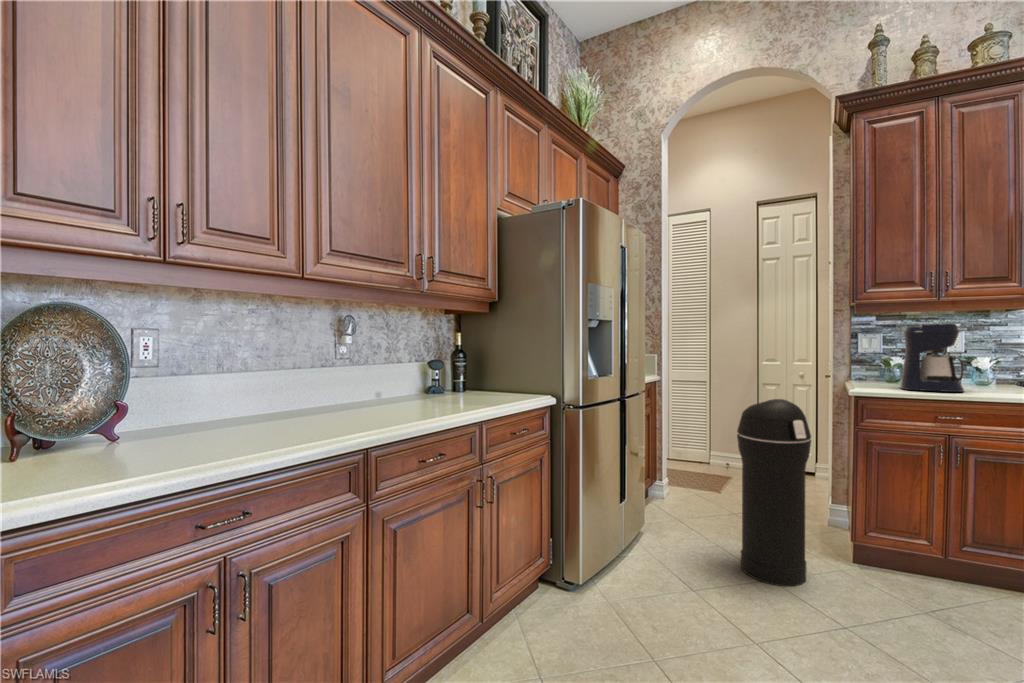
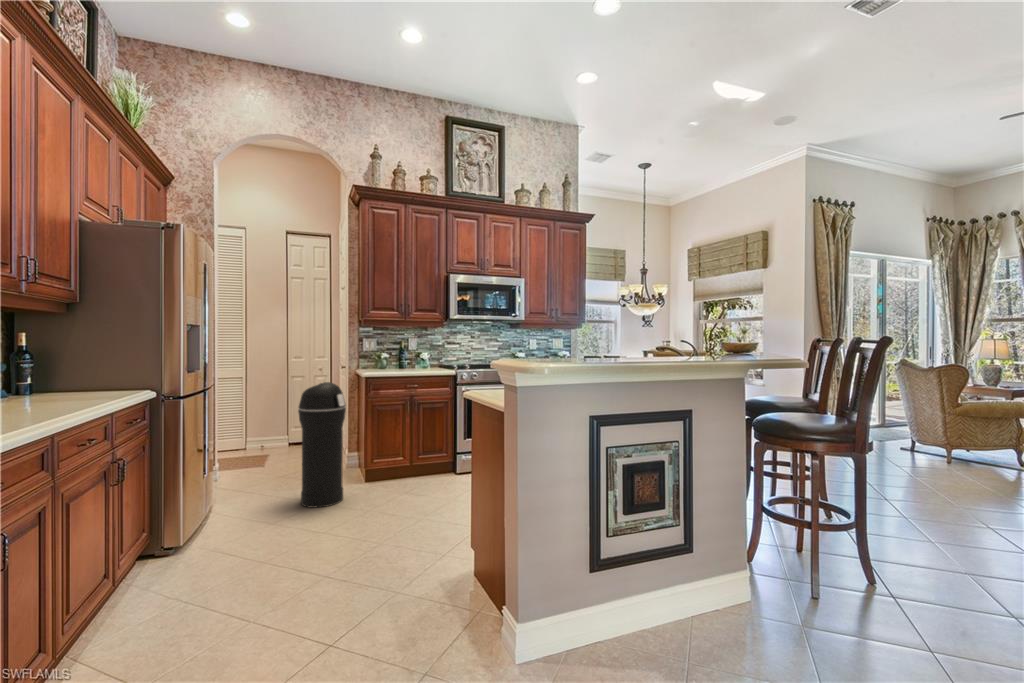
coffee maker: present [900,323,964,392] -> none [389,333,417,372]

